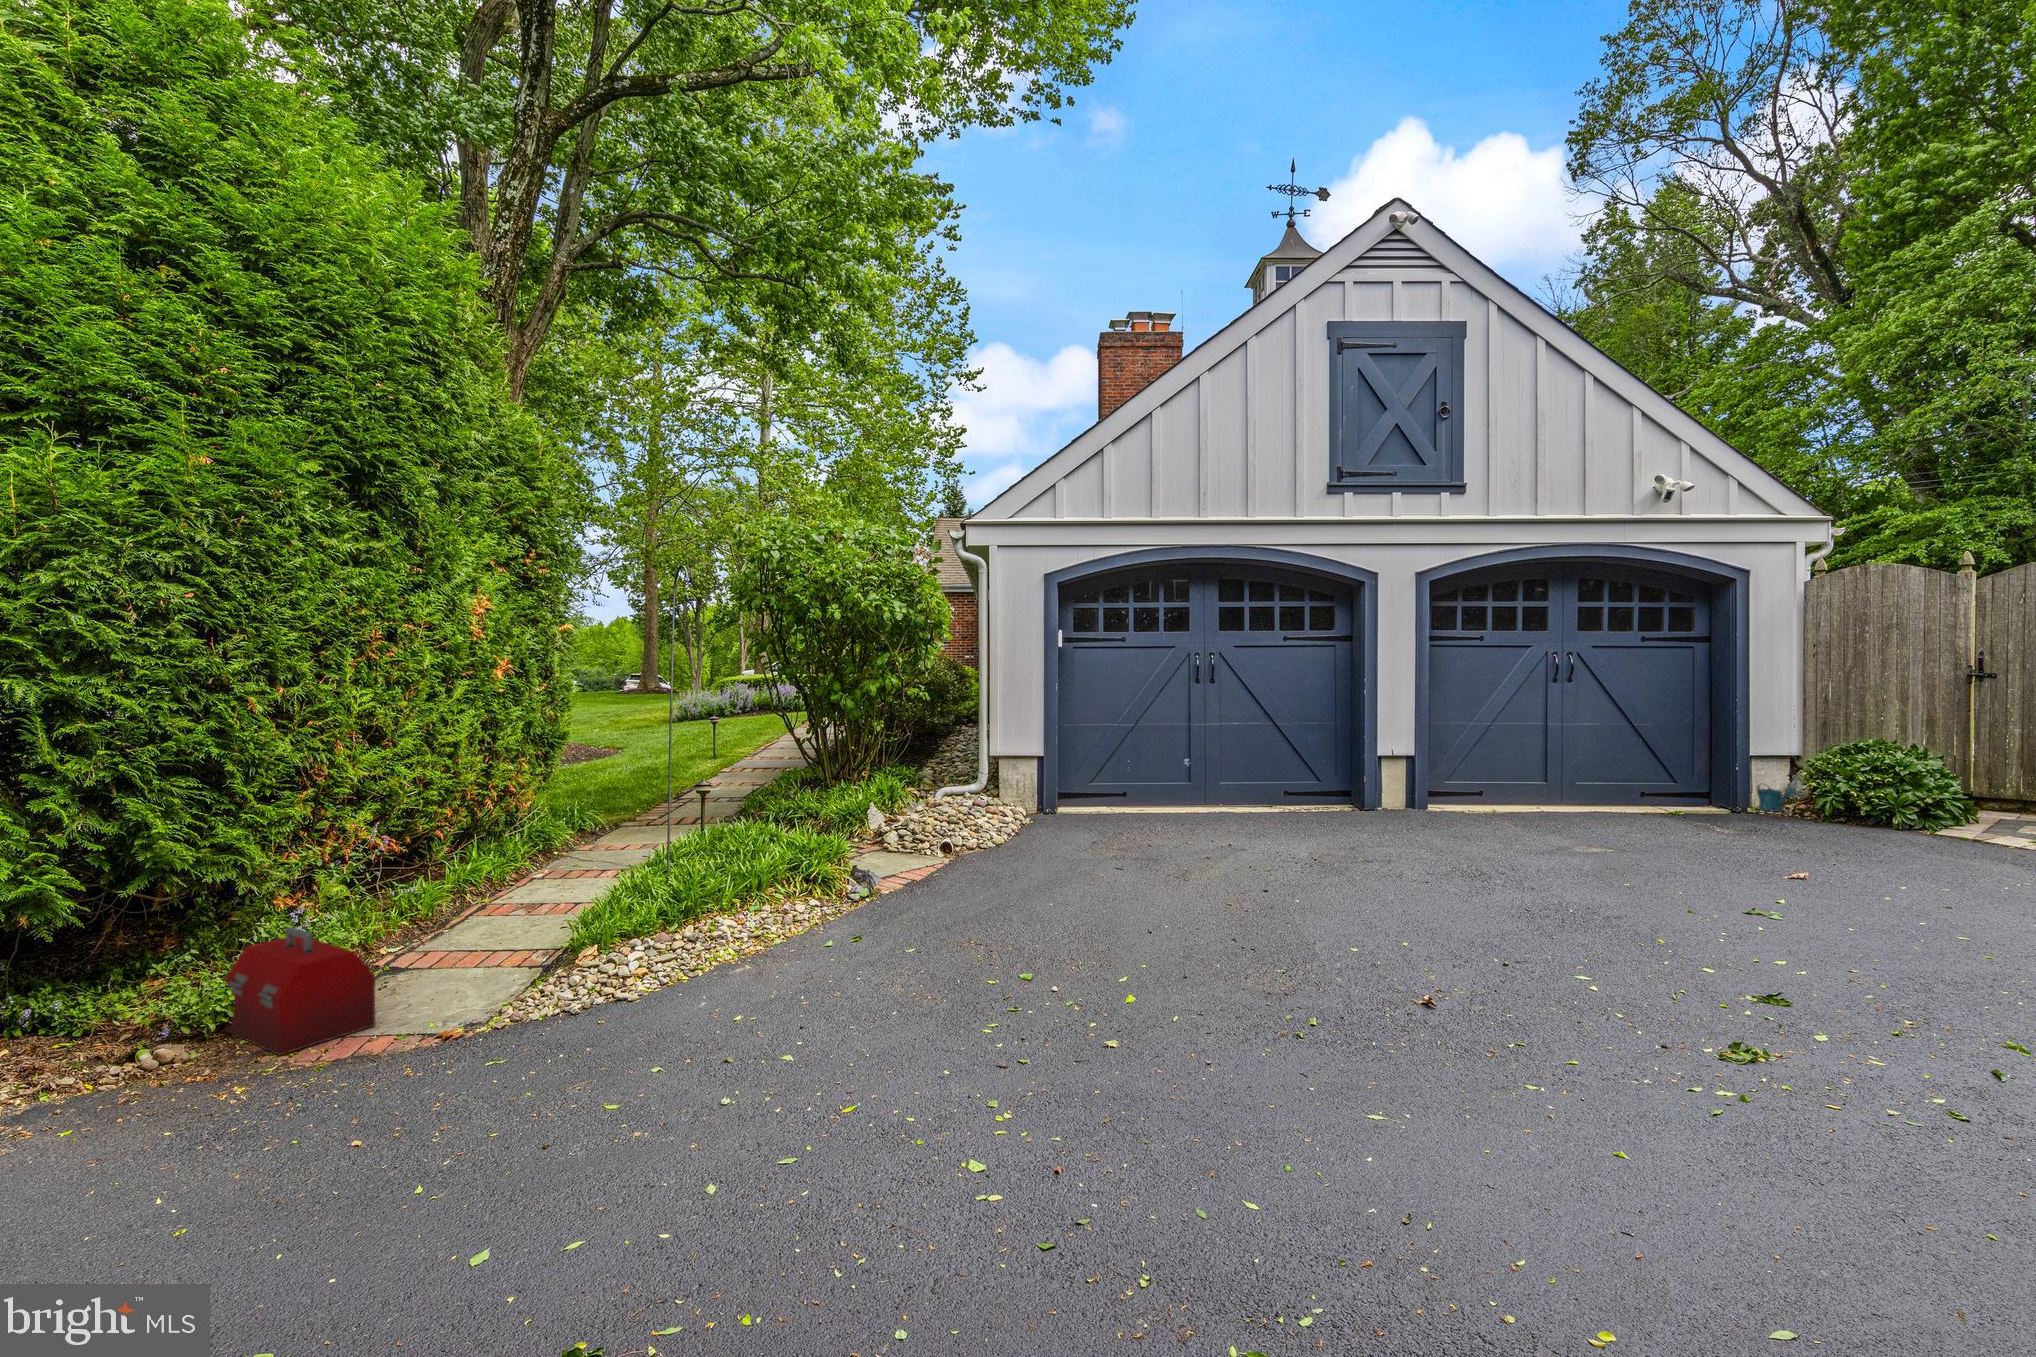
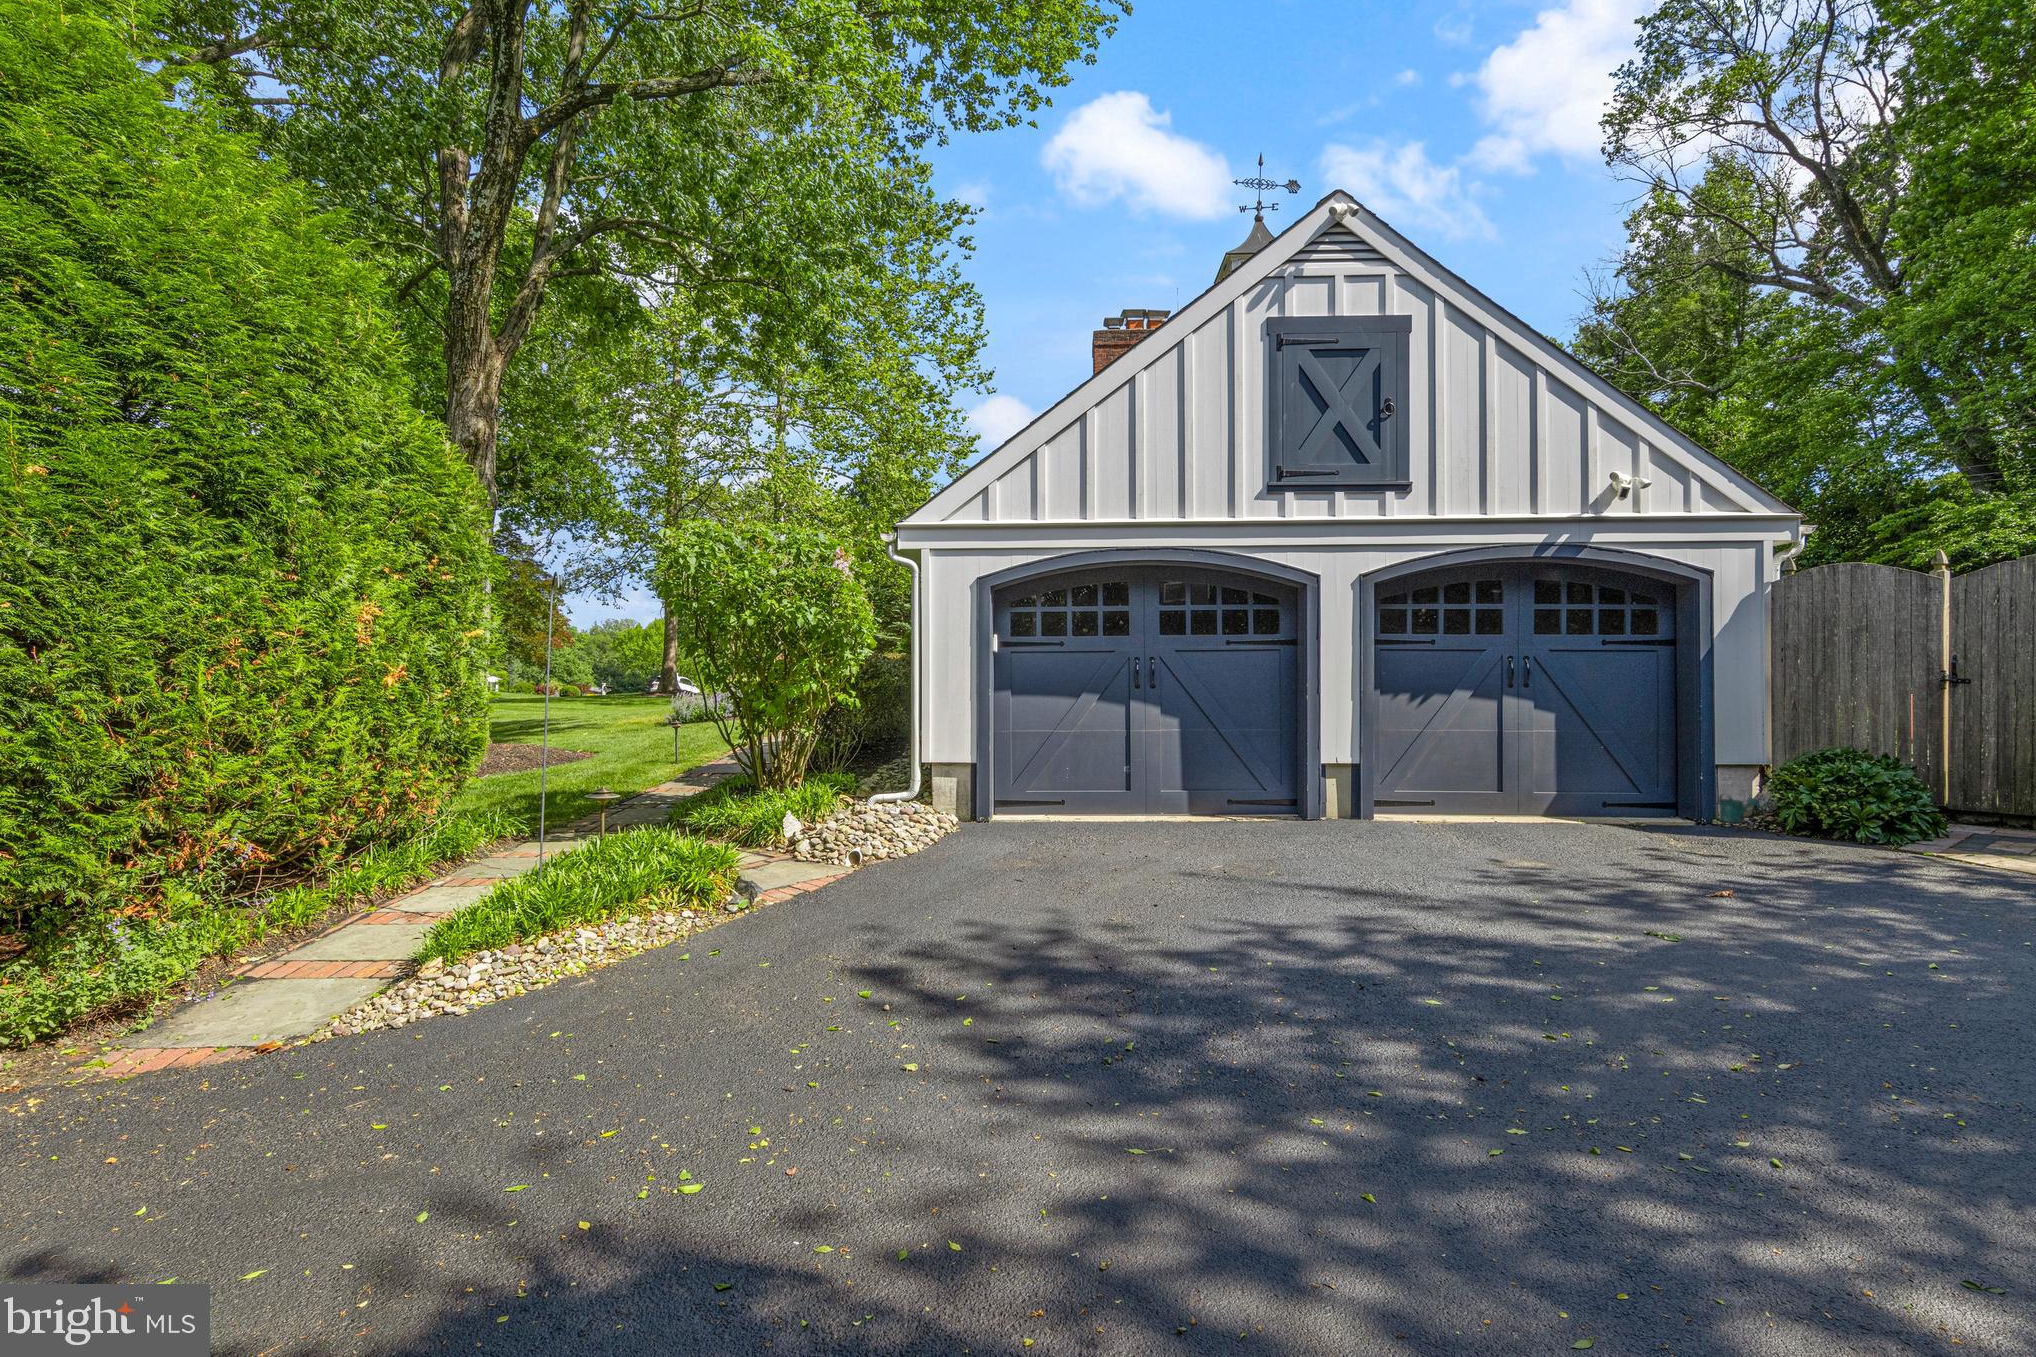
toolbox: present [225,928,375,1056] -> none [46,937,195,1066]

